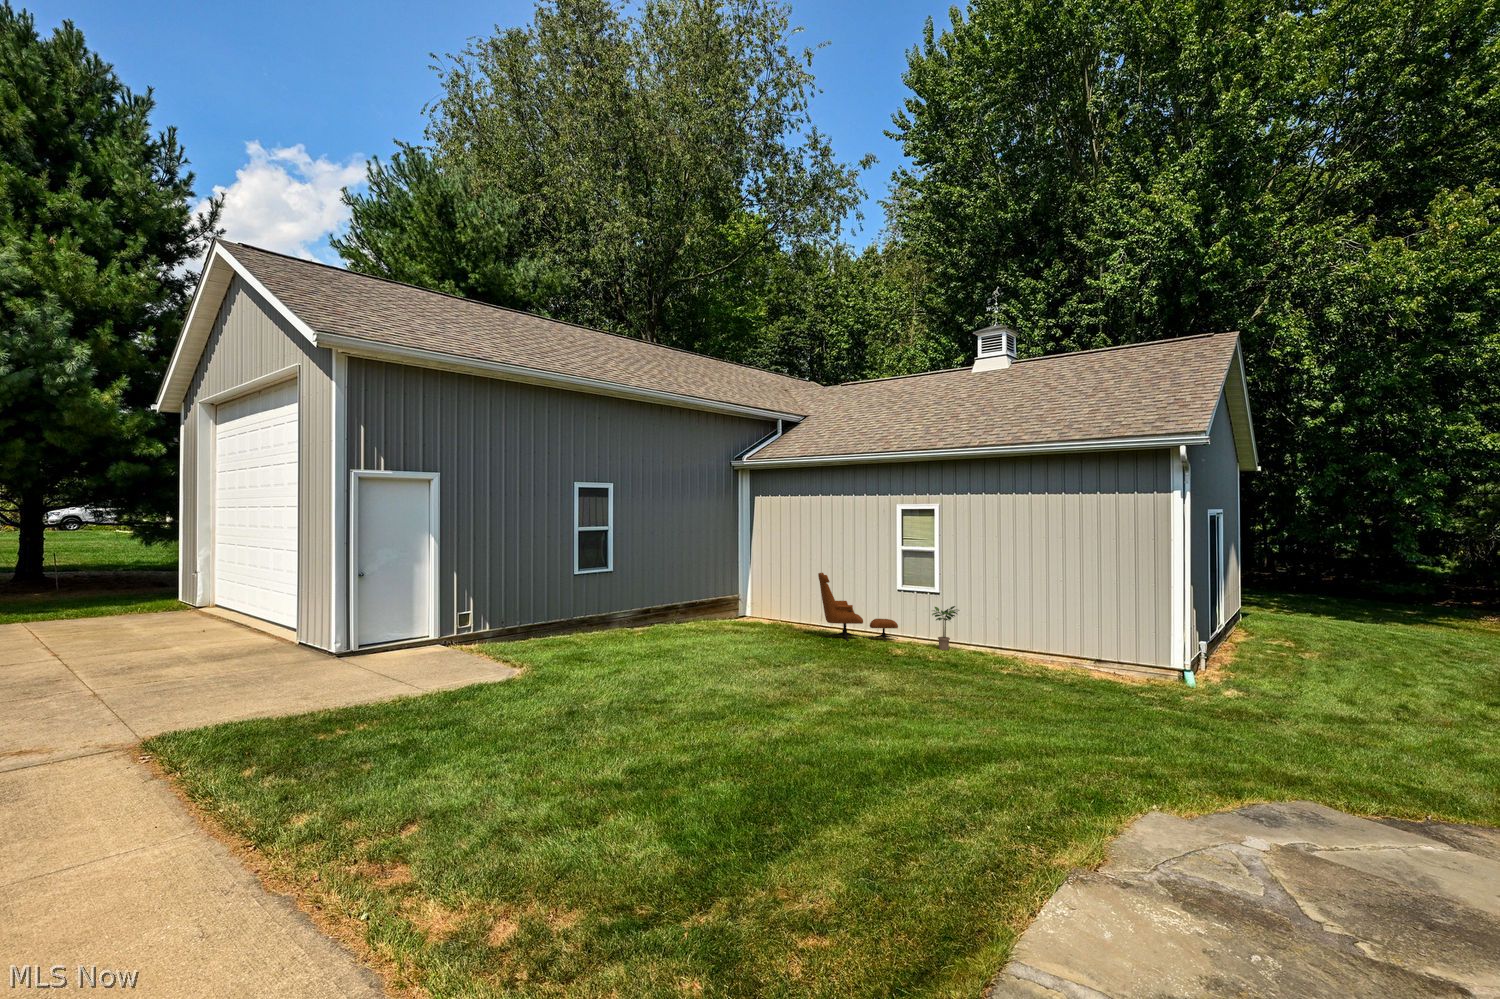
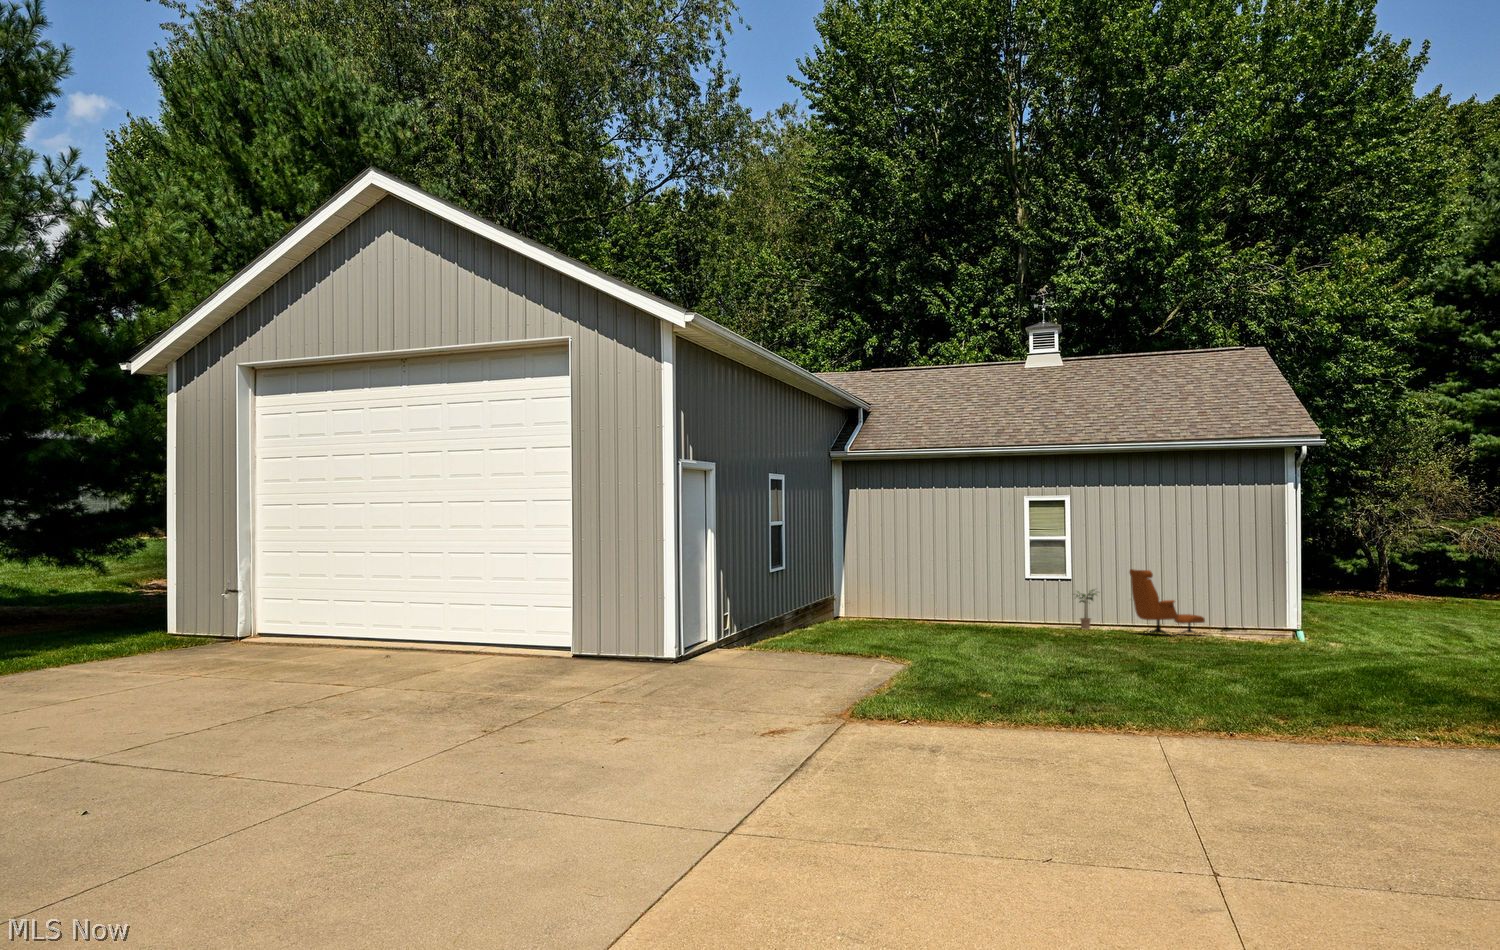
lounge chair: present [818,573,898,641] -> present [1130,569,1205,634]

